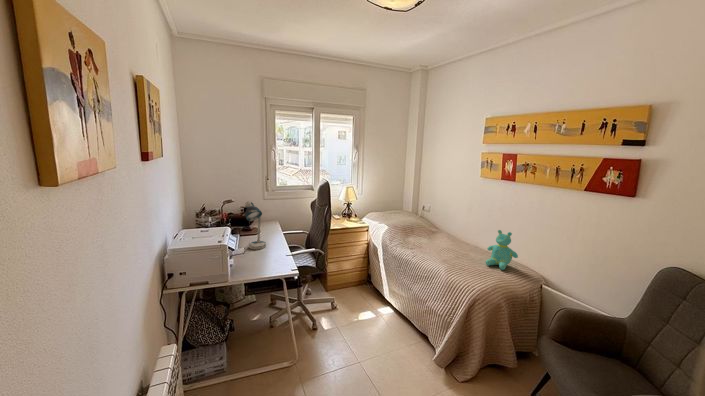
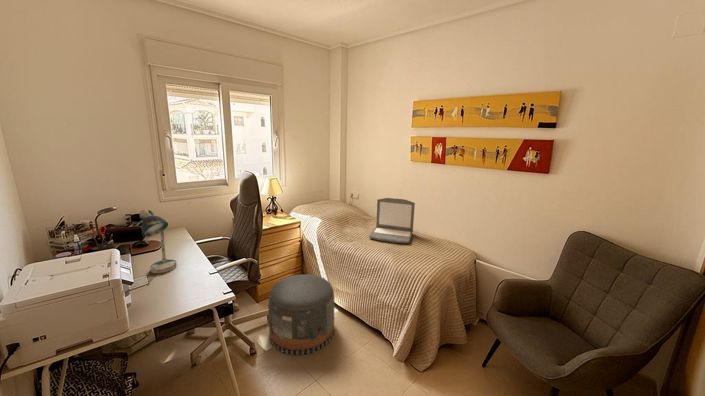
laptop: none [428,212,481,258] -> present [369,198,415,243]
teddy bear: present [486,230,518,270] -> none [426,212,454,251]
pouf: none [329,272,388,341] -> present [268,274,334,355]

